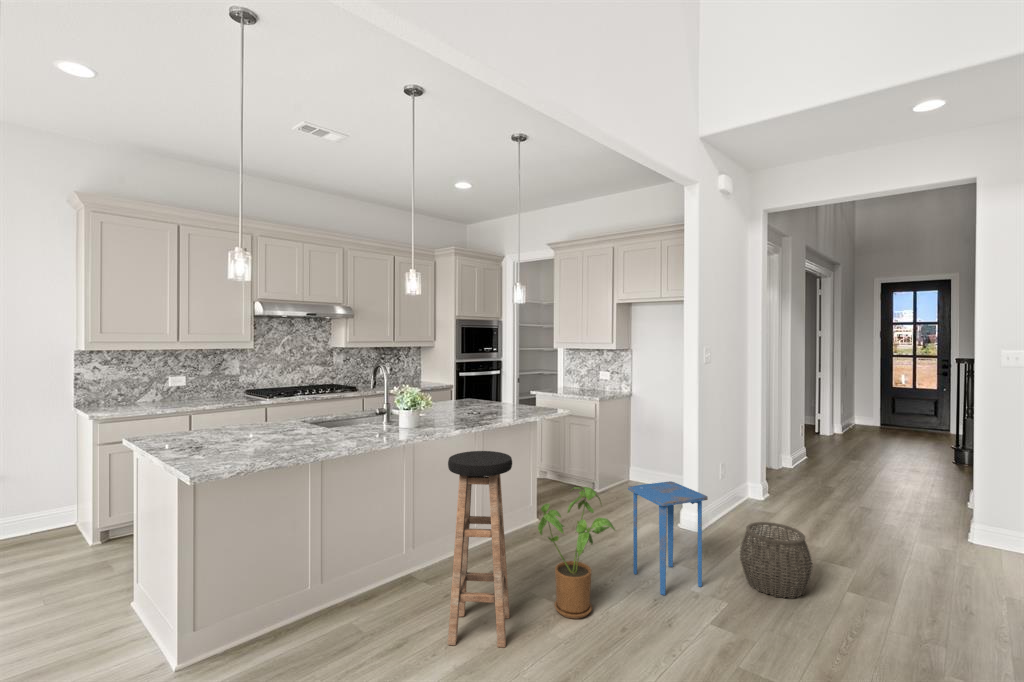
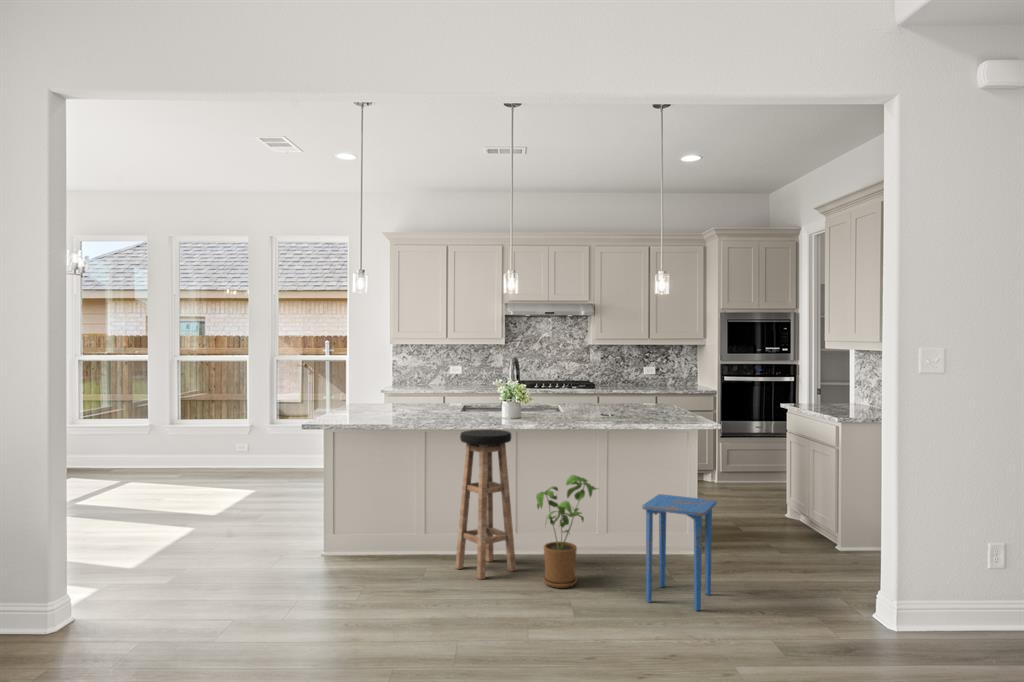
woven basket: present [740,522,813,598] -> none [734,561,817,649]

